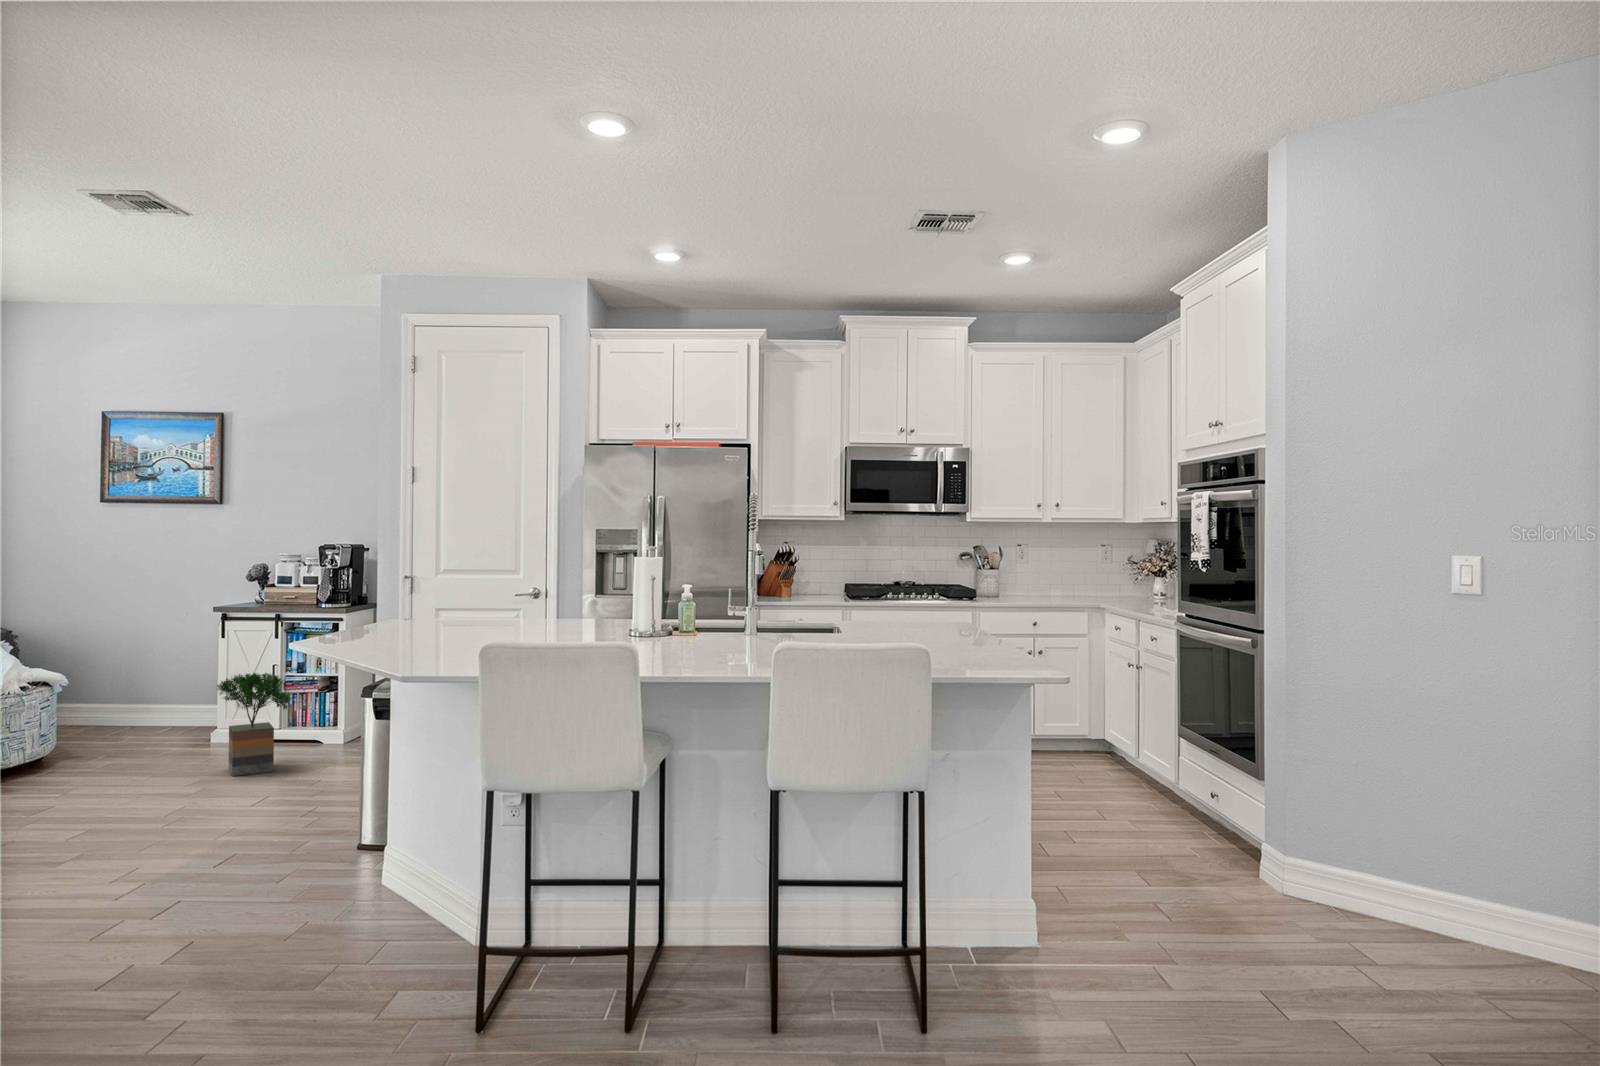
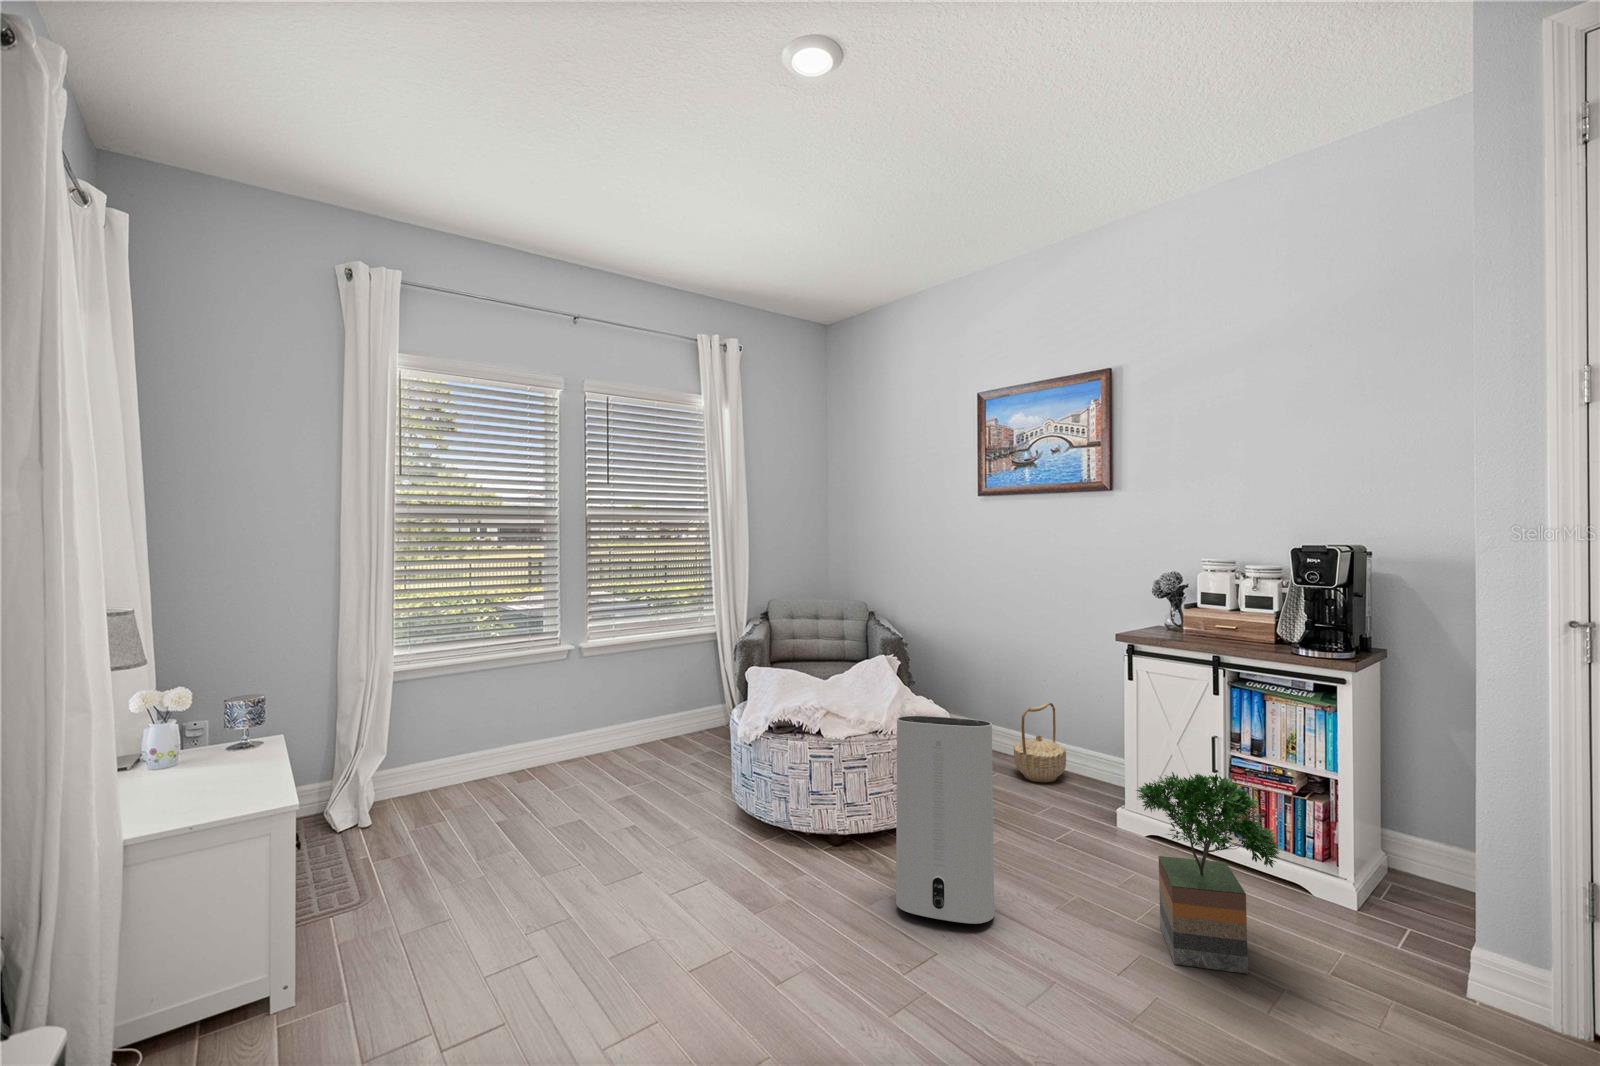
air purifier: none [29,659,115,793] -> present [896,716,994,924]
basket: none [126,674,175,736] -> present [1014,703,1066,782]

